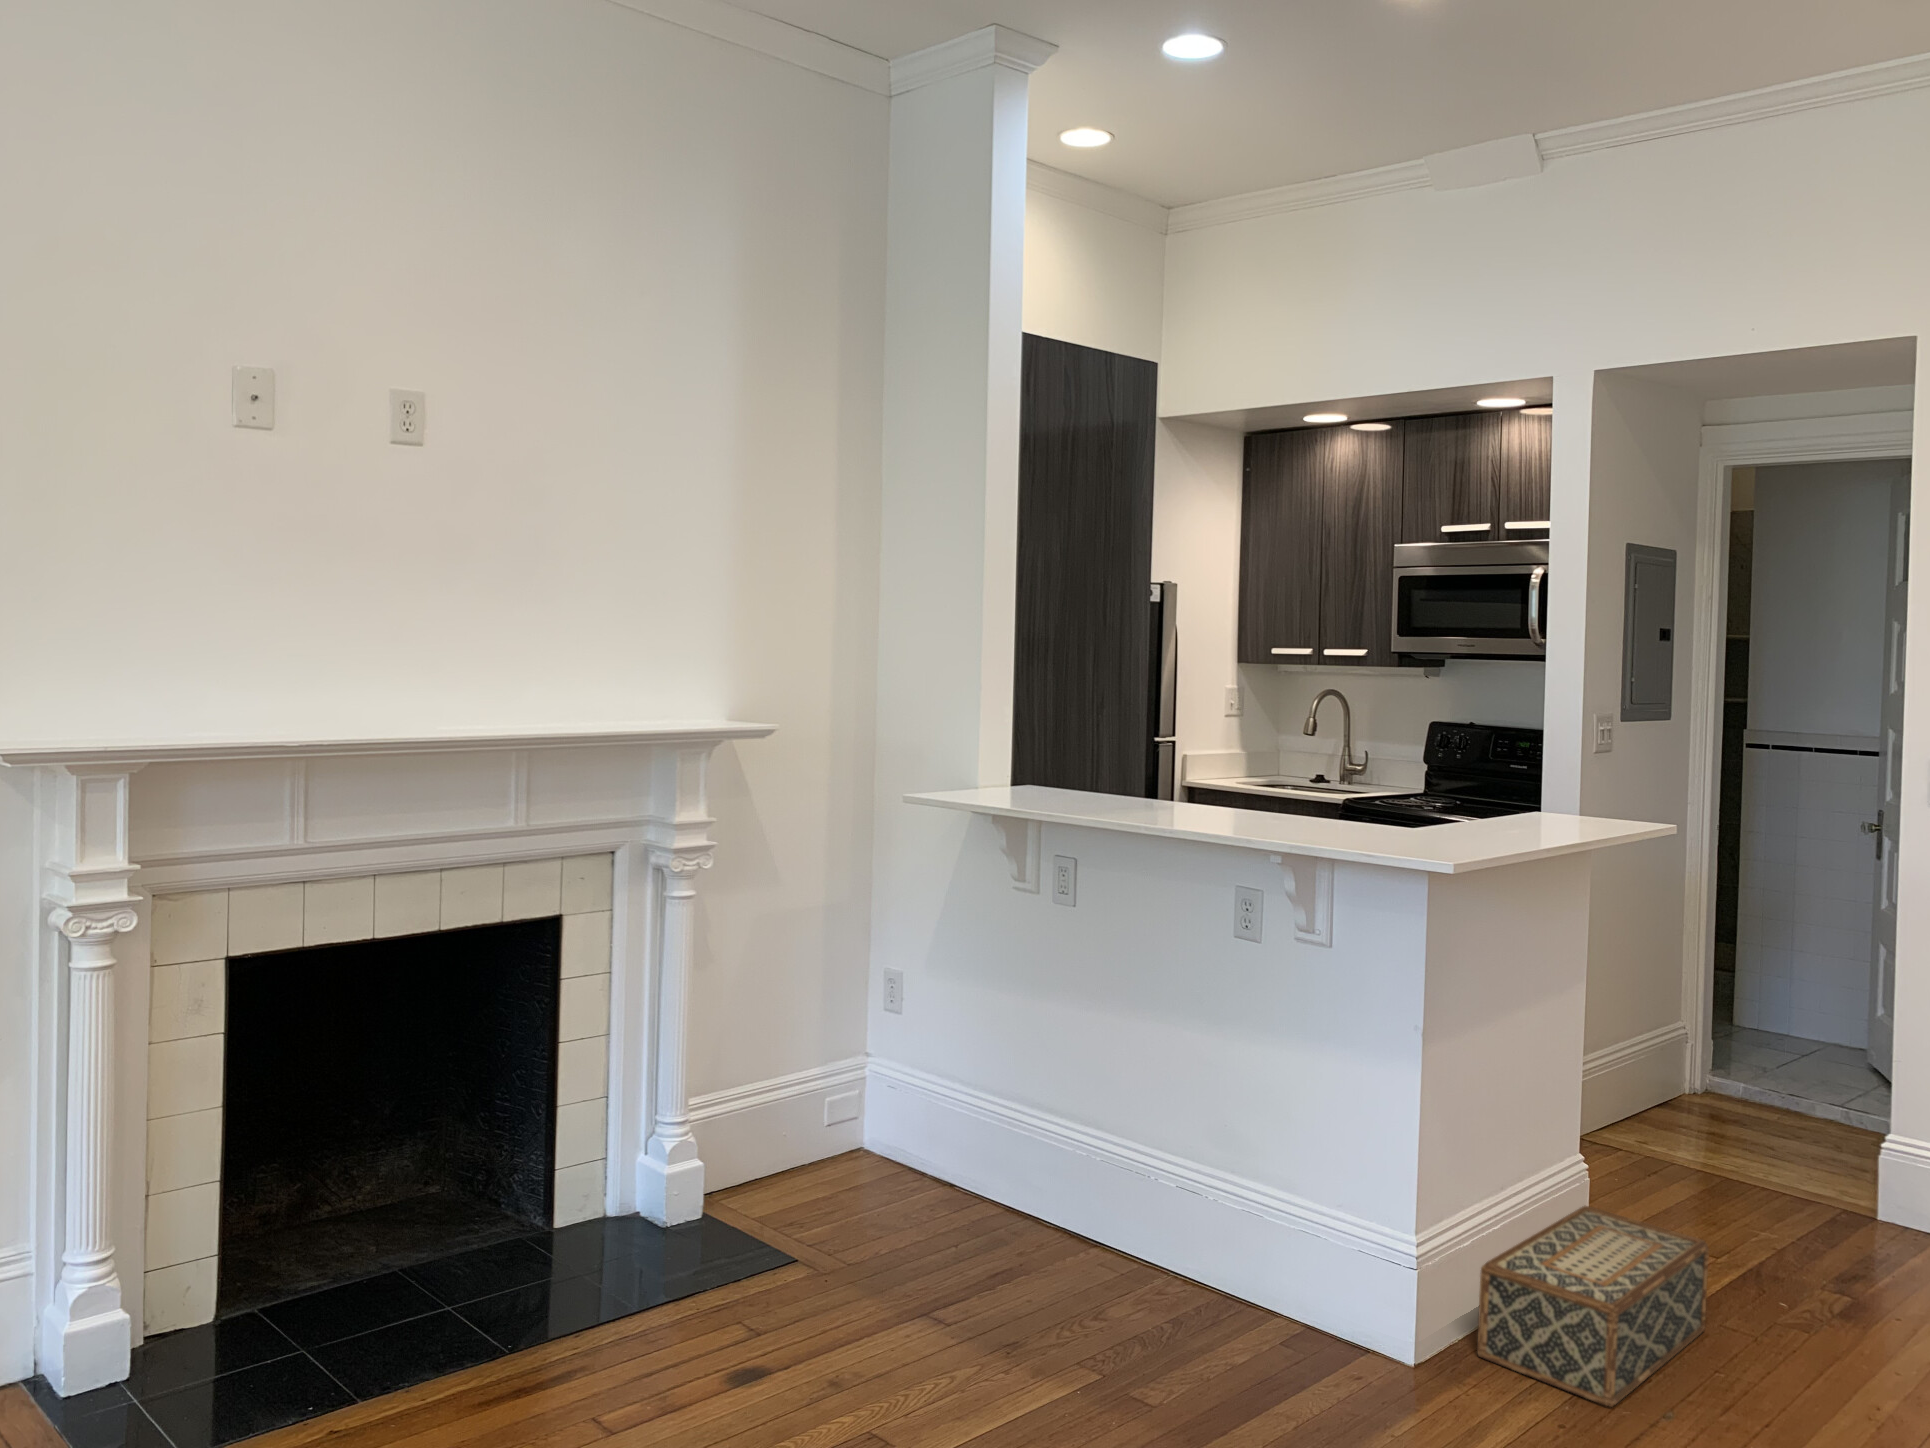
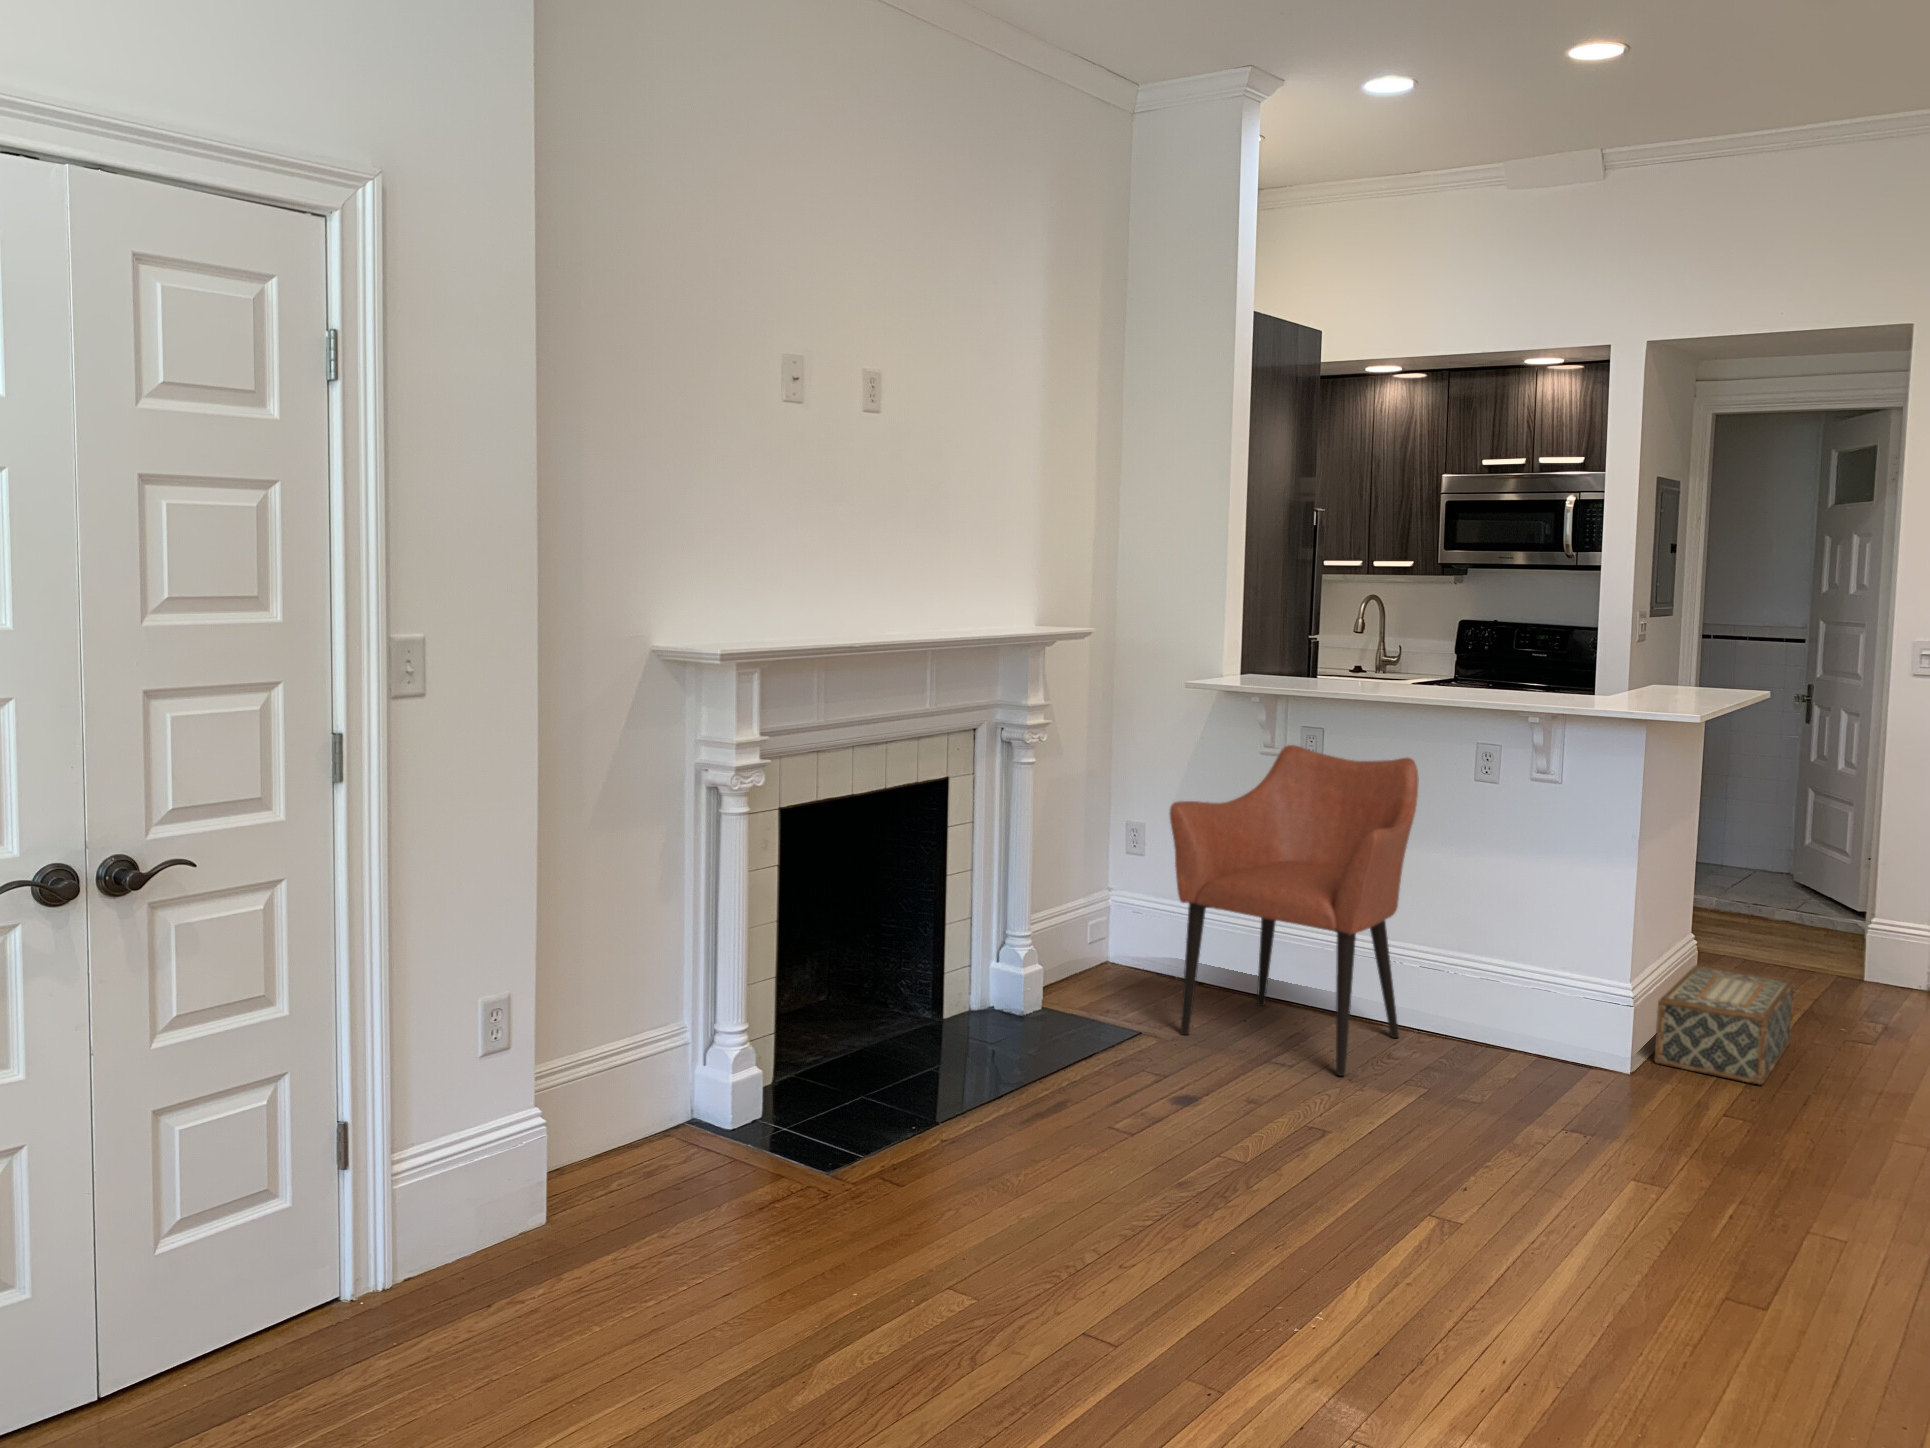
armchair: none [839,883,1171,1353] -> present [1170,745,1419,1076]

